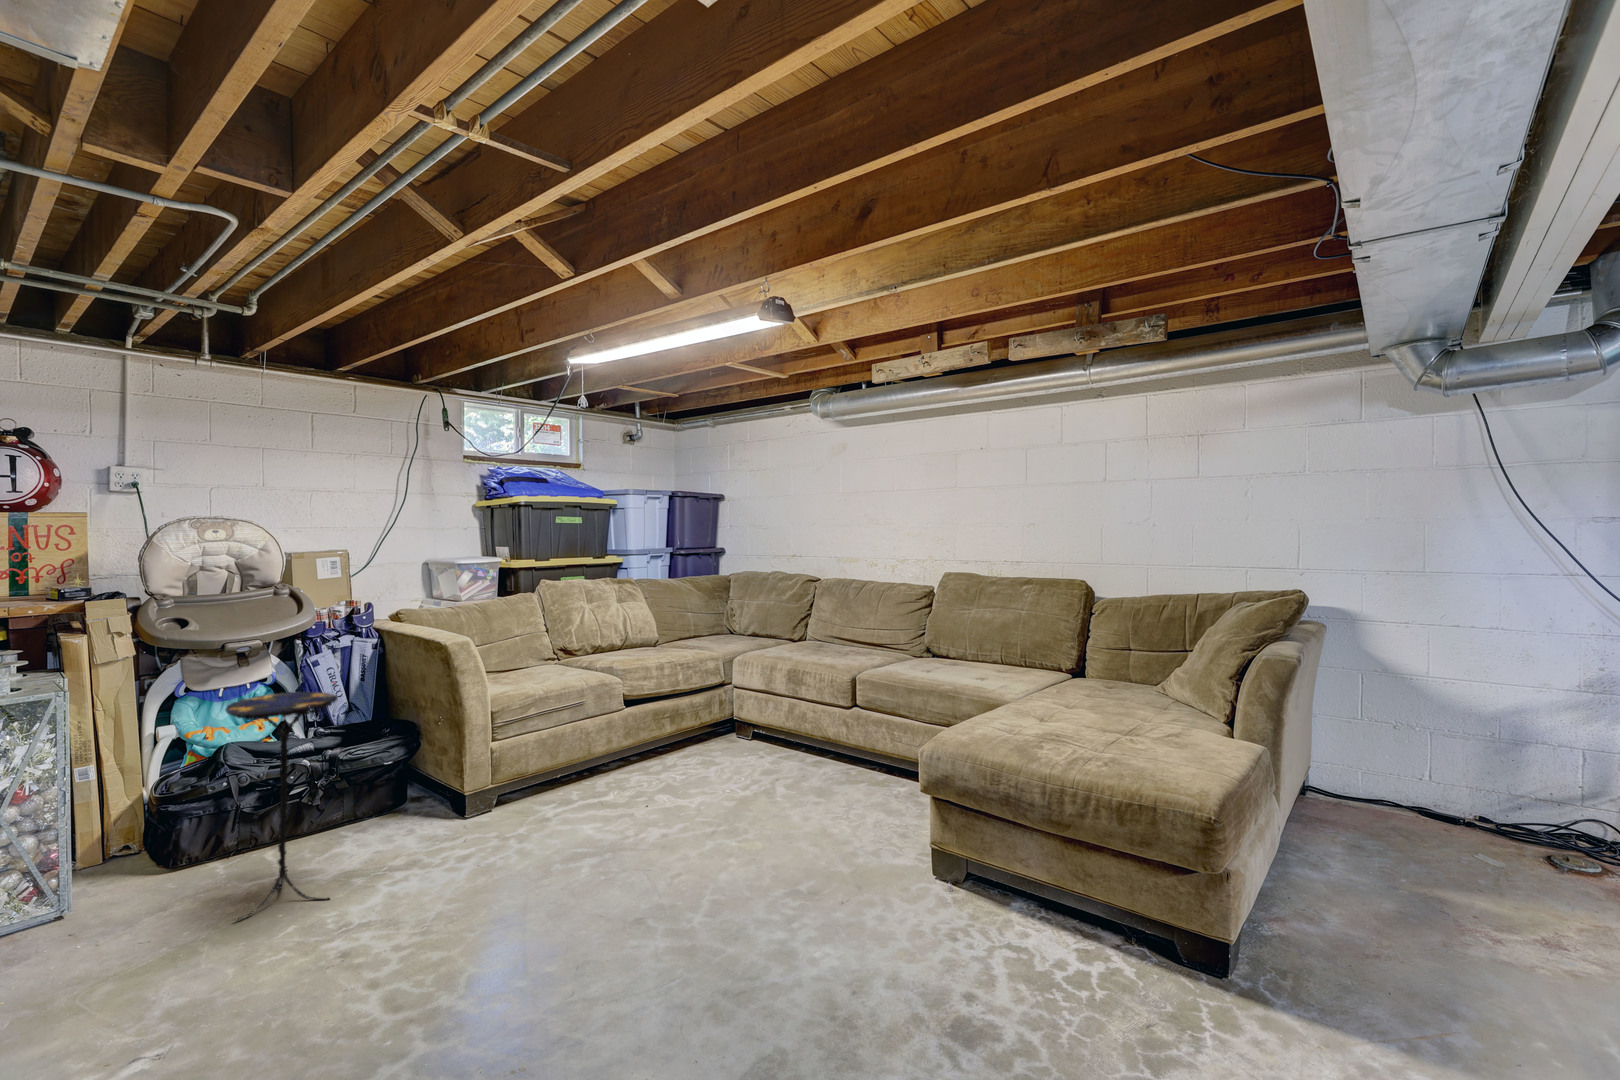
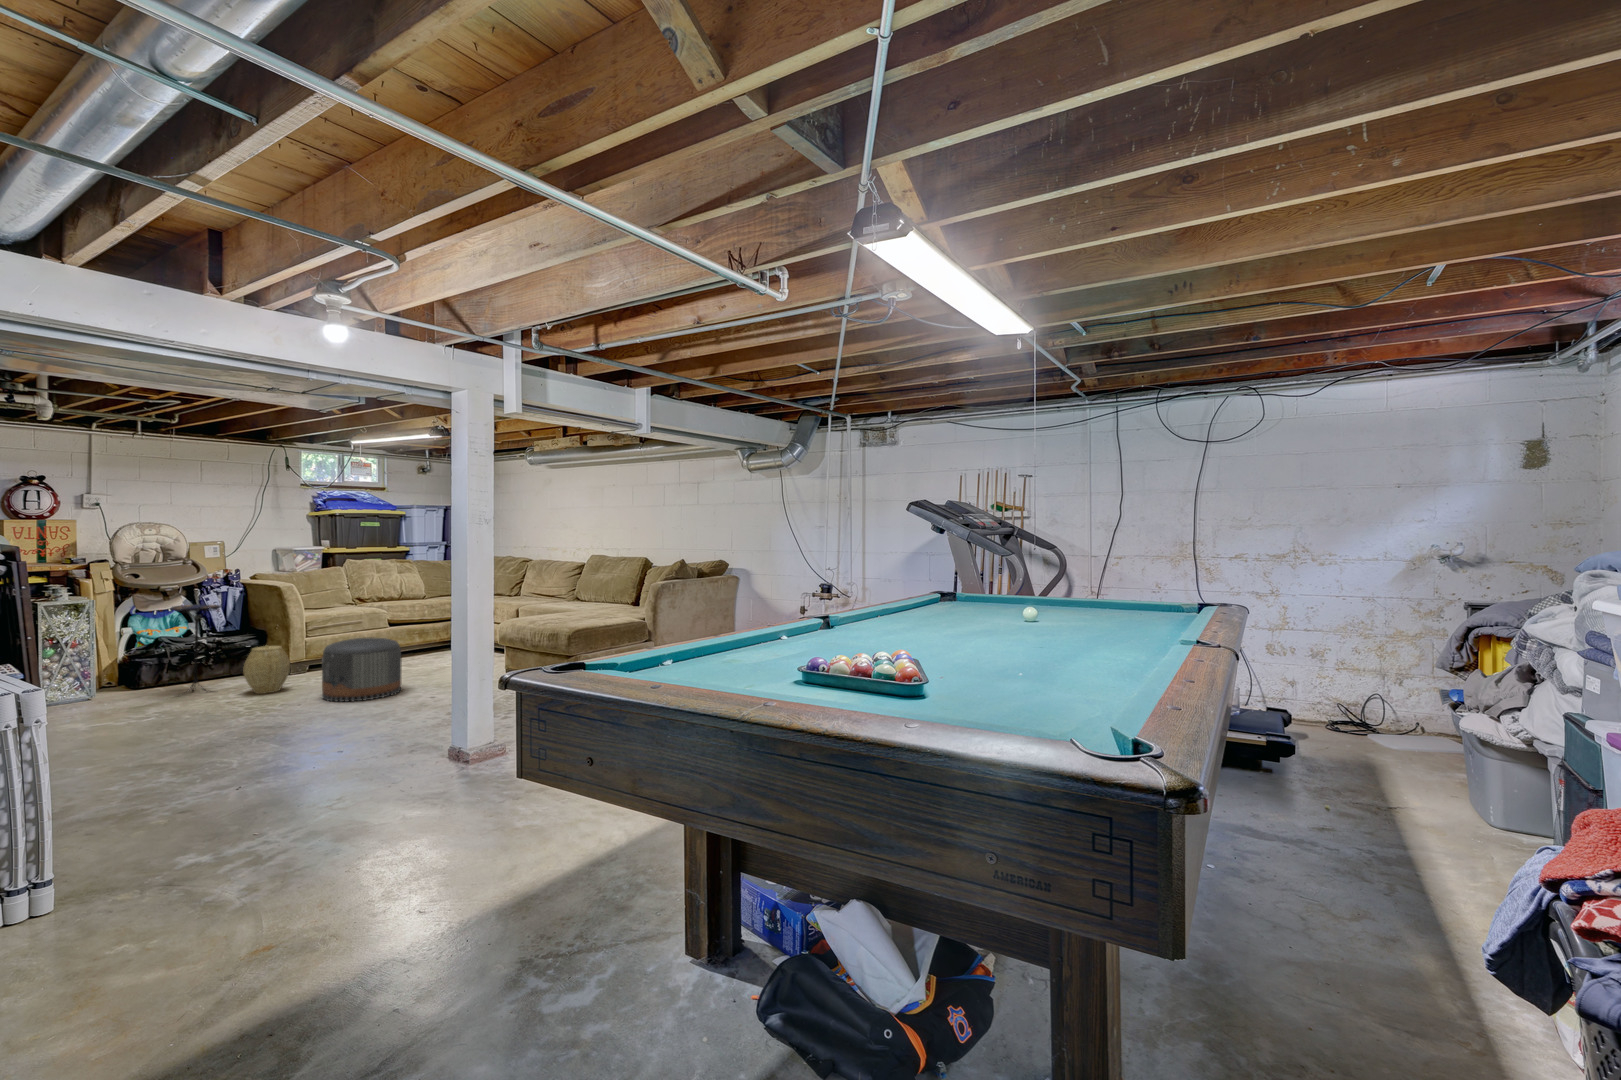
pouf: none [568,775,739,976] -> present [322,637,402,702]
woven basket: none [384,789,484,915] -> present [243,645,291,694]

